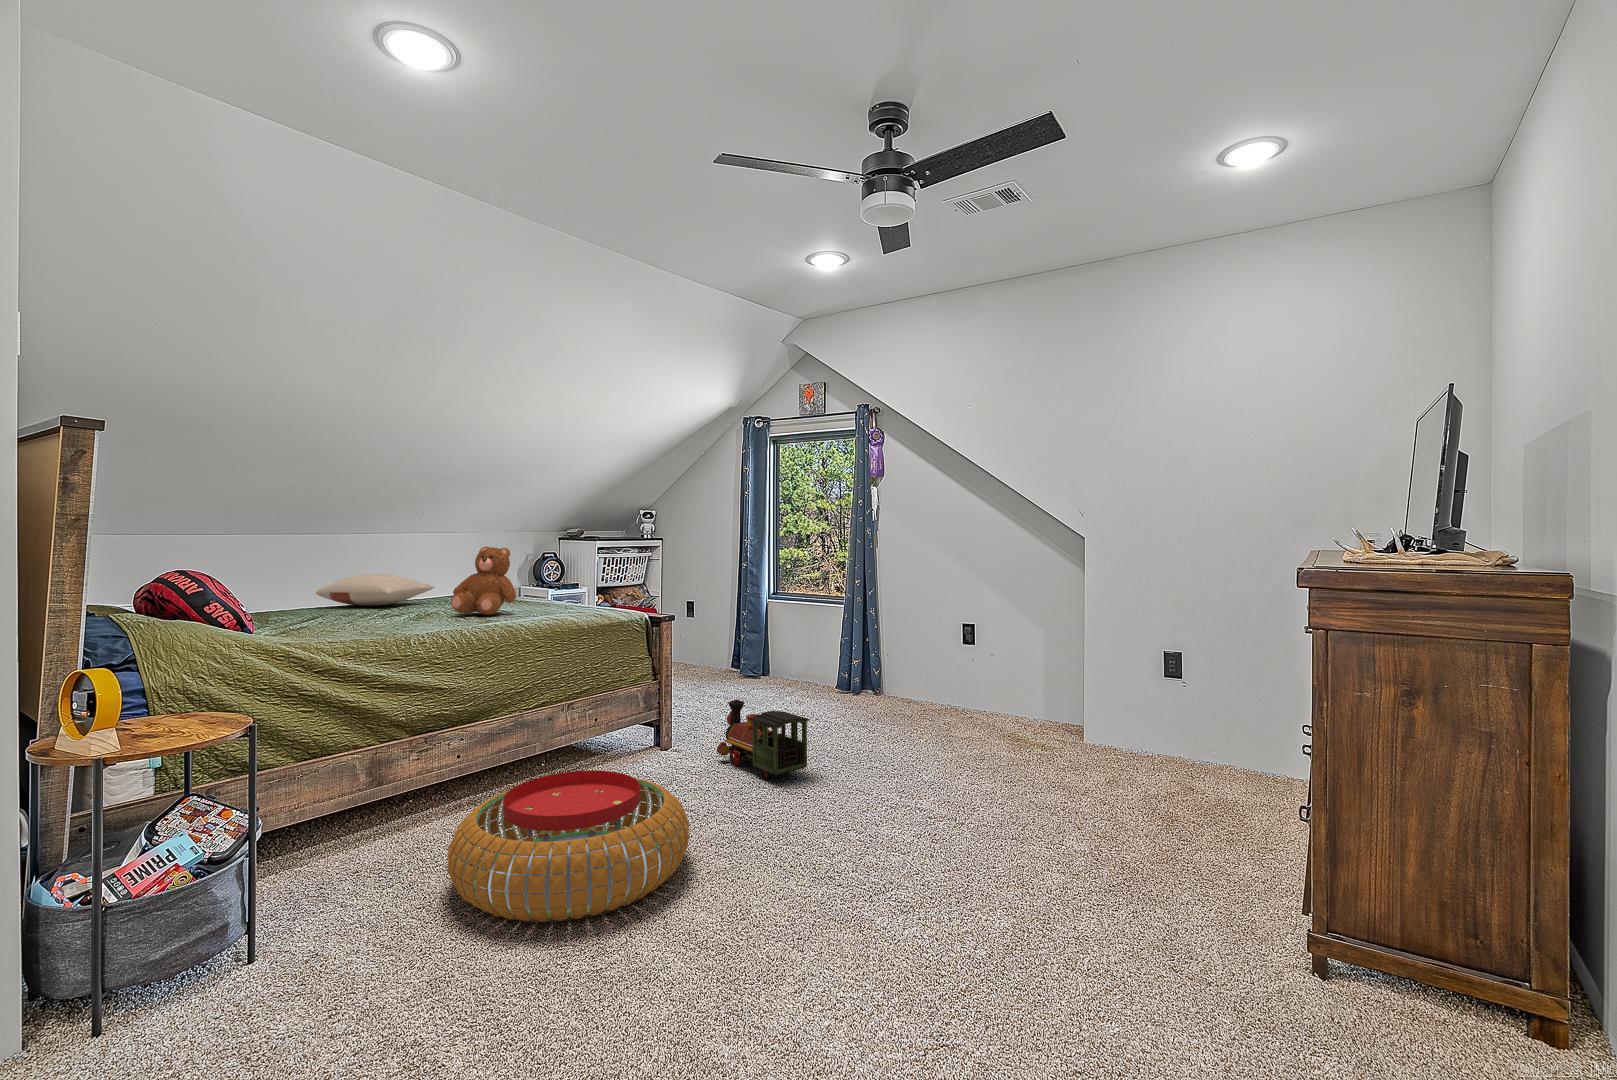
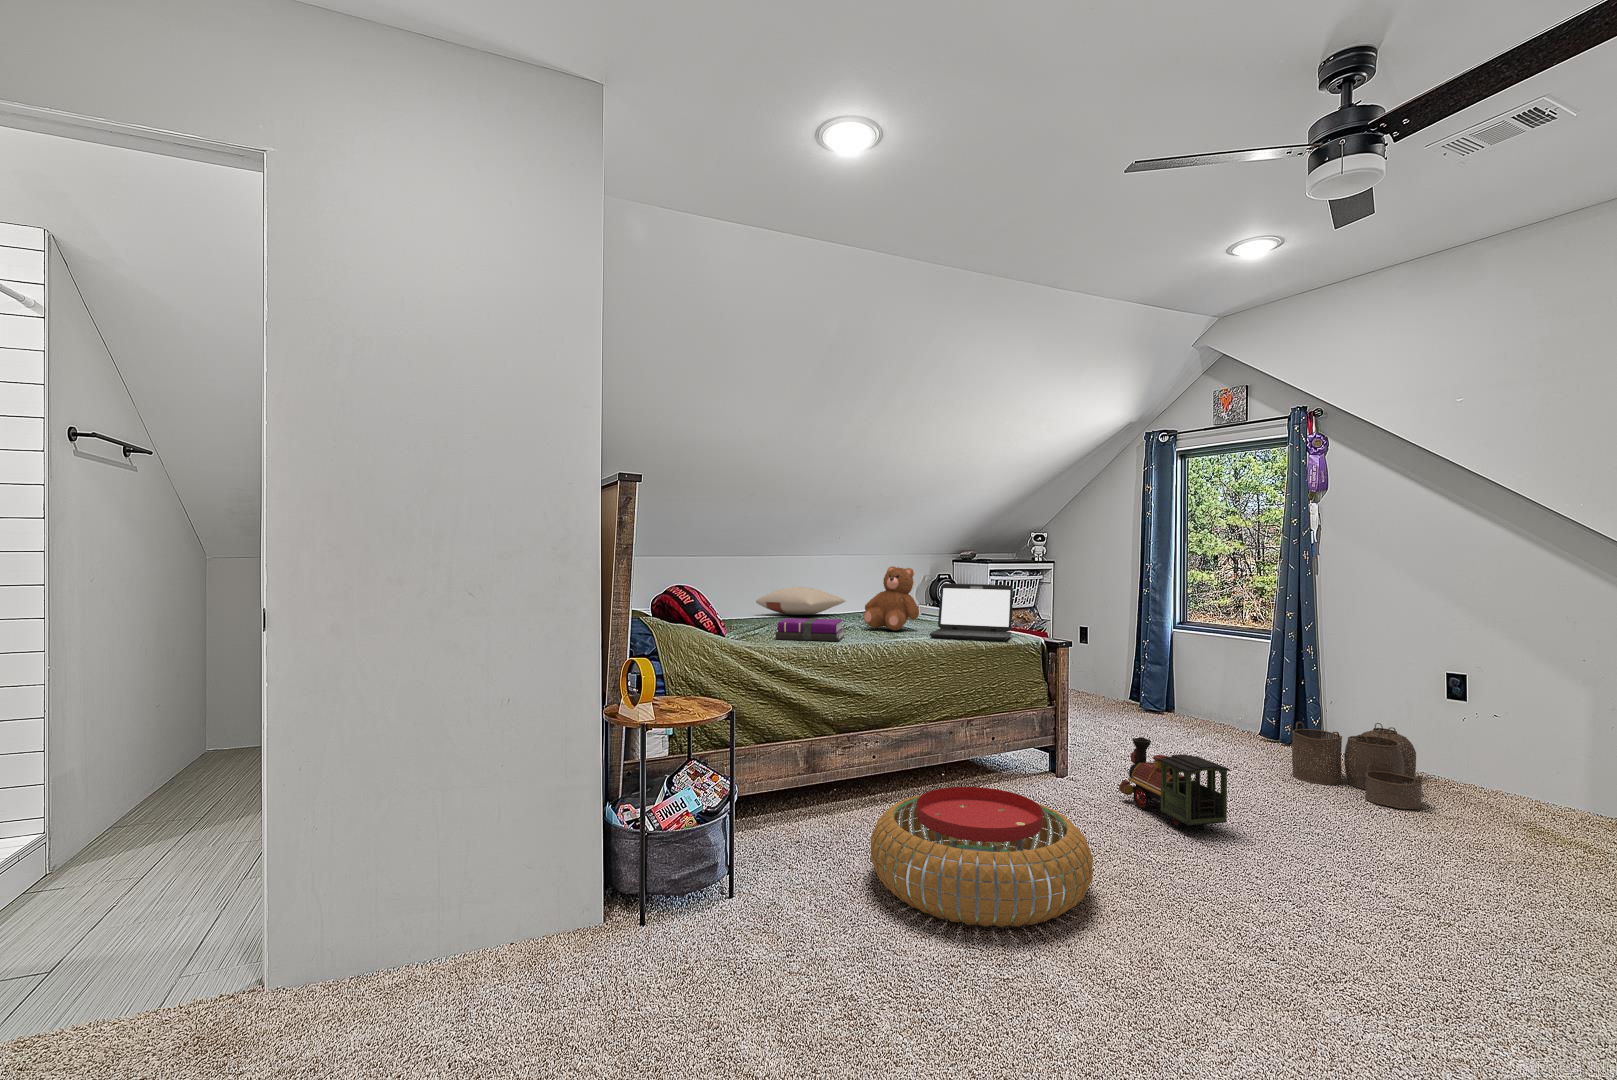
laptop: none [527,562,616,621] -> present [930,583,1013,642]
notebook: none [332,606,425,634] -> present [776,618,844,641]
woven basket: none [857,666,947,734] -> present [1292,722,1422,809]

